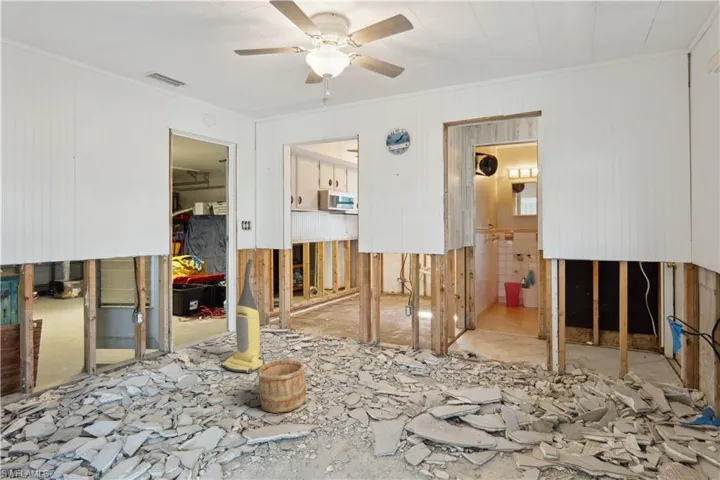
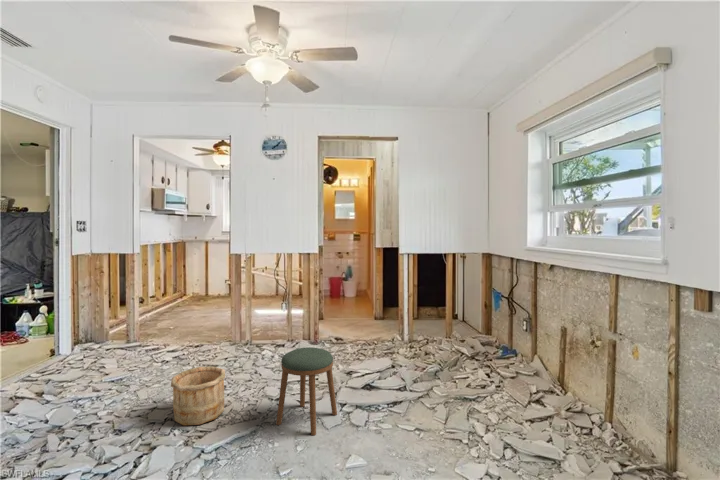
vacuum cleaner: present [221,259,264,373] -> none [74,262,138,399]
stool: none [331,359,396,457] -> present [276,347,337,435]

